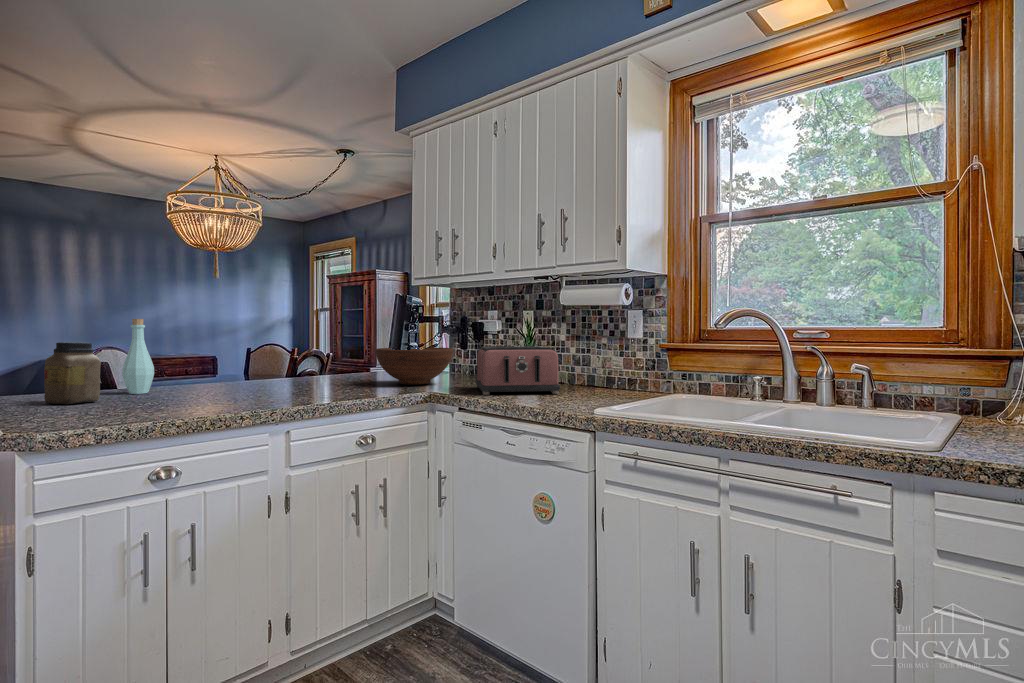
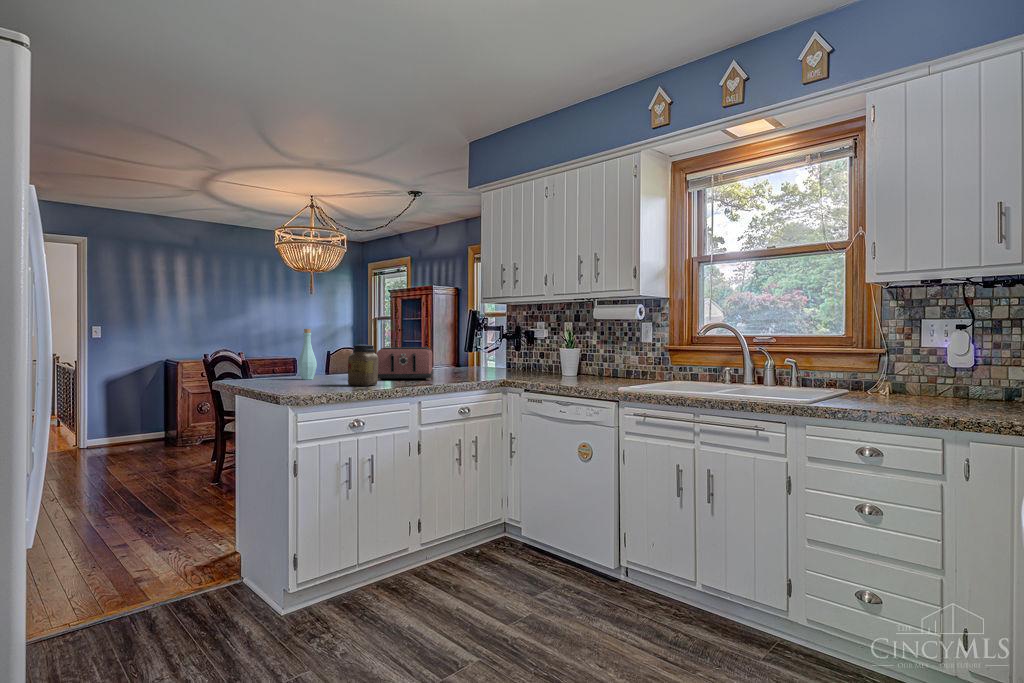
jar: present [44,342,101,404] -> present [348,345,378,386]
toaster: present [476,346,560,395] -> present [377,347,433,381]
fruit bowl: present [376,347,453,385] -> none [459,349,514,376]

